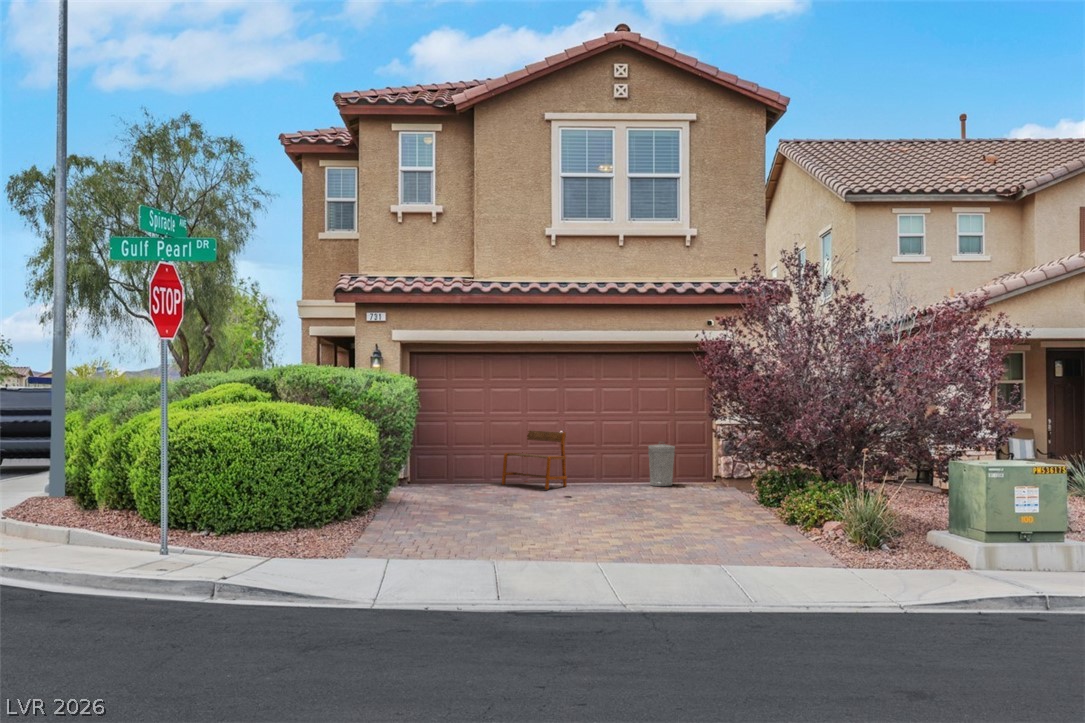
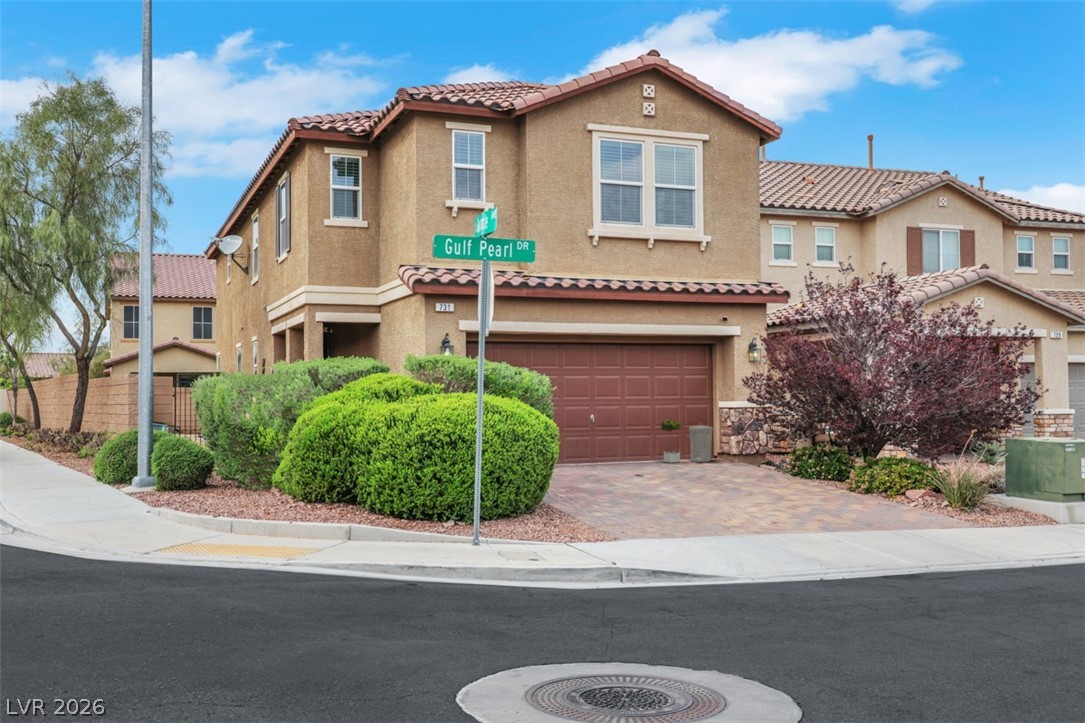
bench: present [502,430,567,489] -> none [575,415,634,469]
potted tree: none [612,436,633,485] -> present [661,420,680,463]

